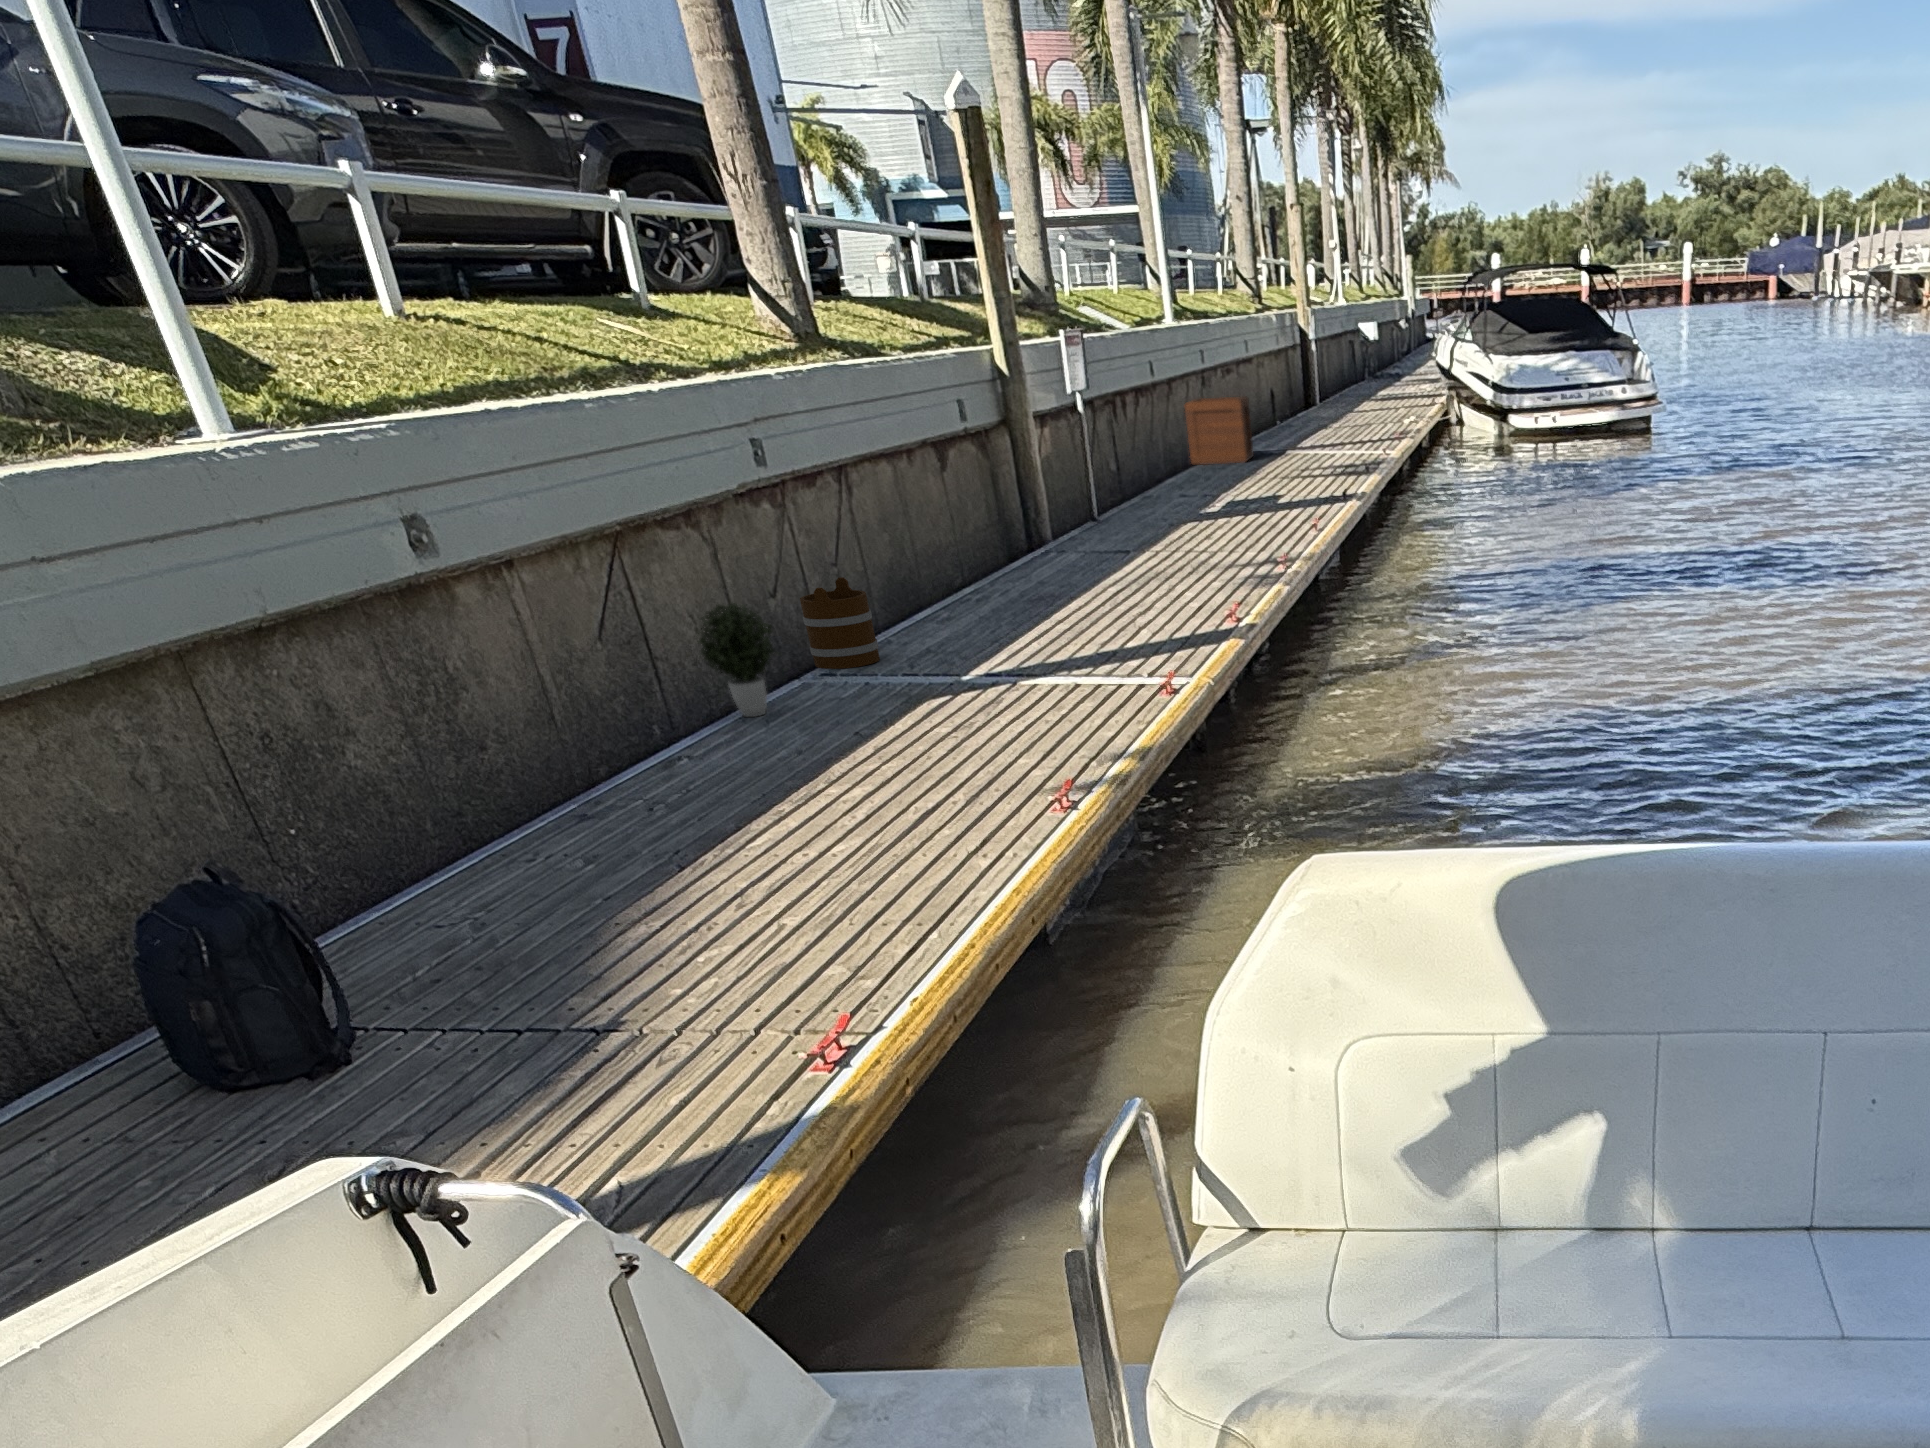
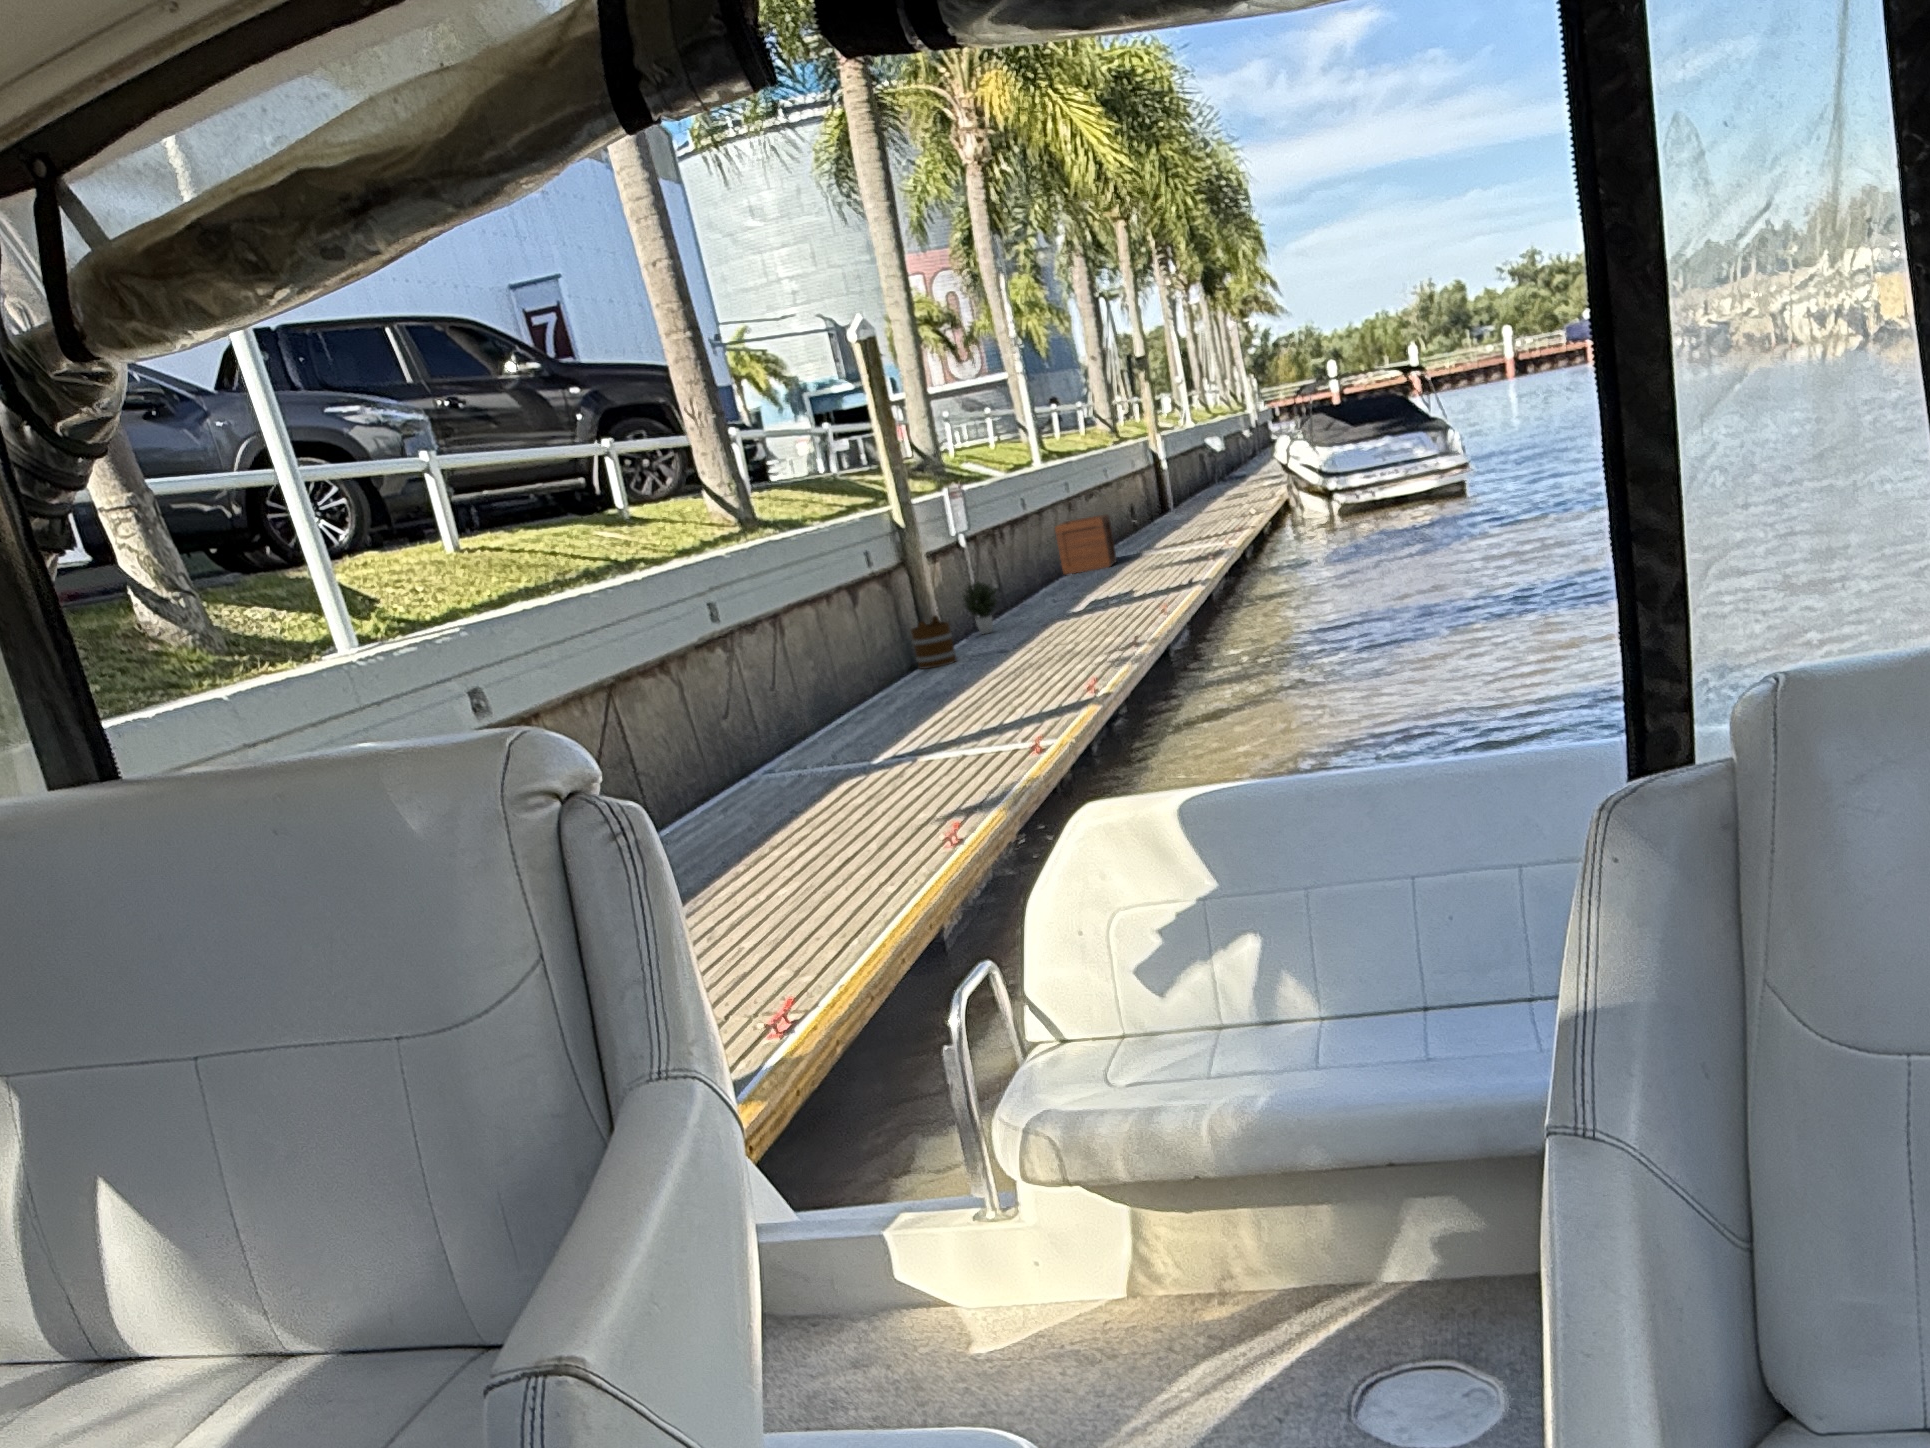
bucket: present [800,577,880,669] -> present [911,615,956,669]
potted plant: present [698,603,775,717] -> present [963,581,996,634]

